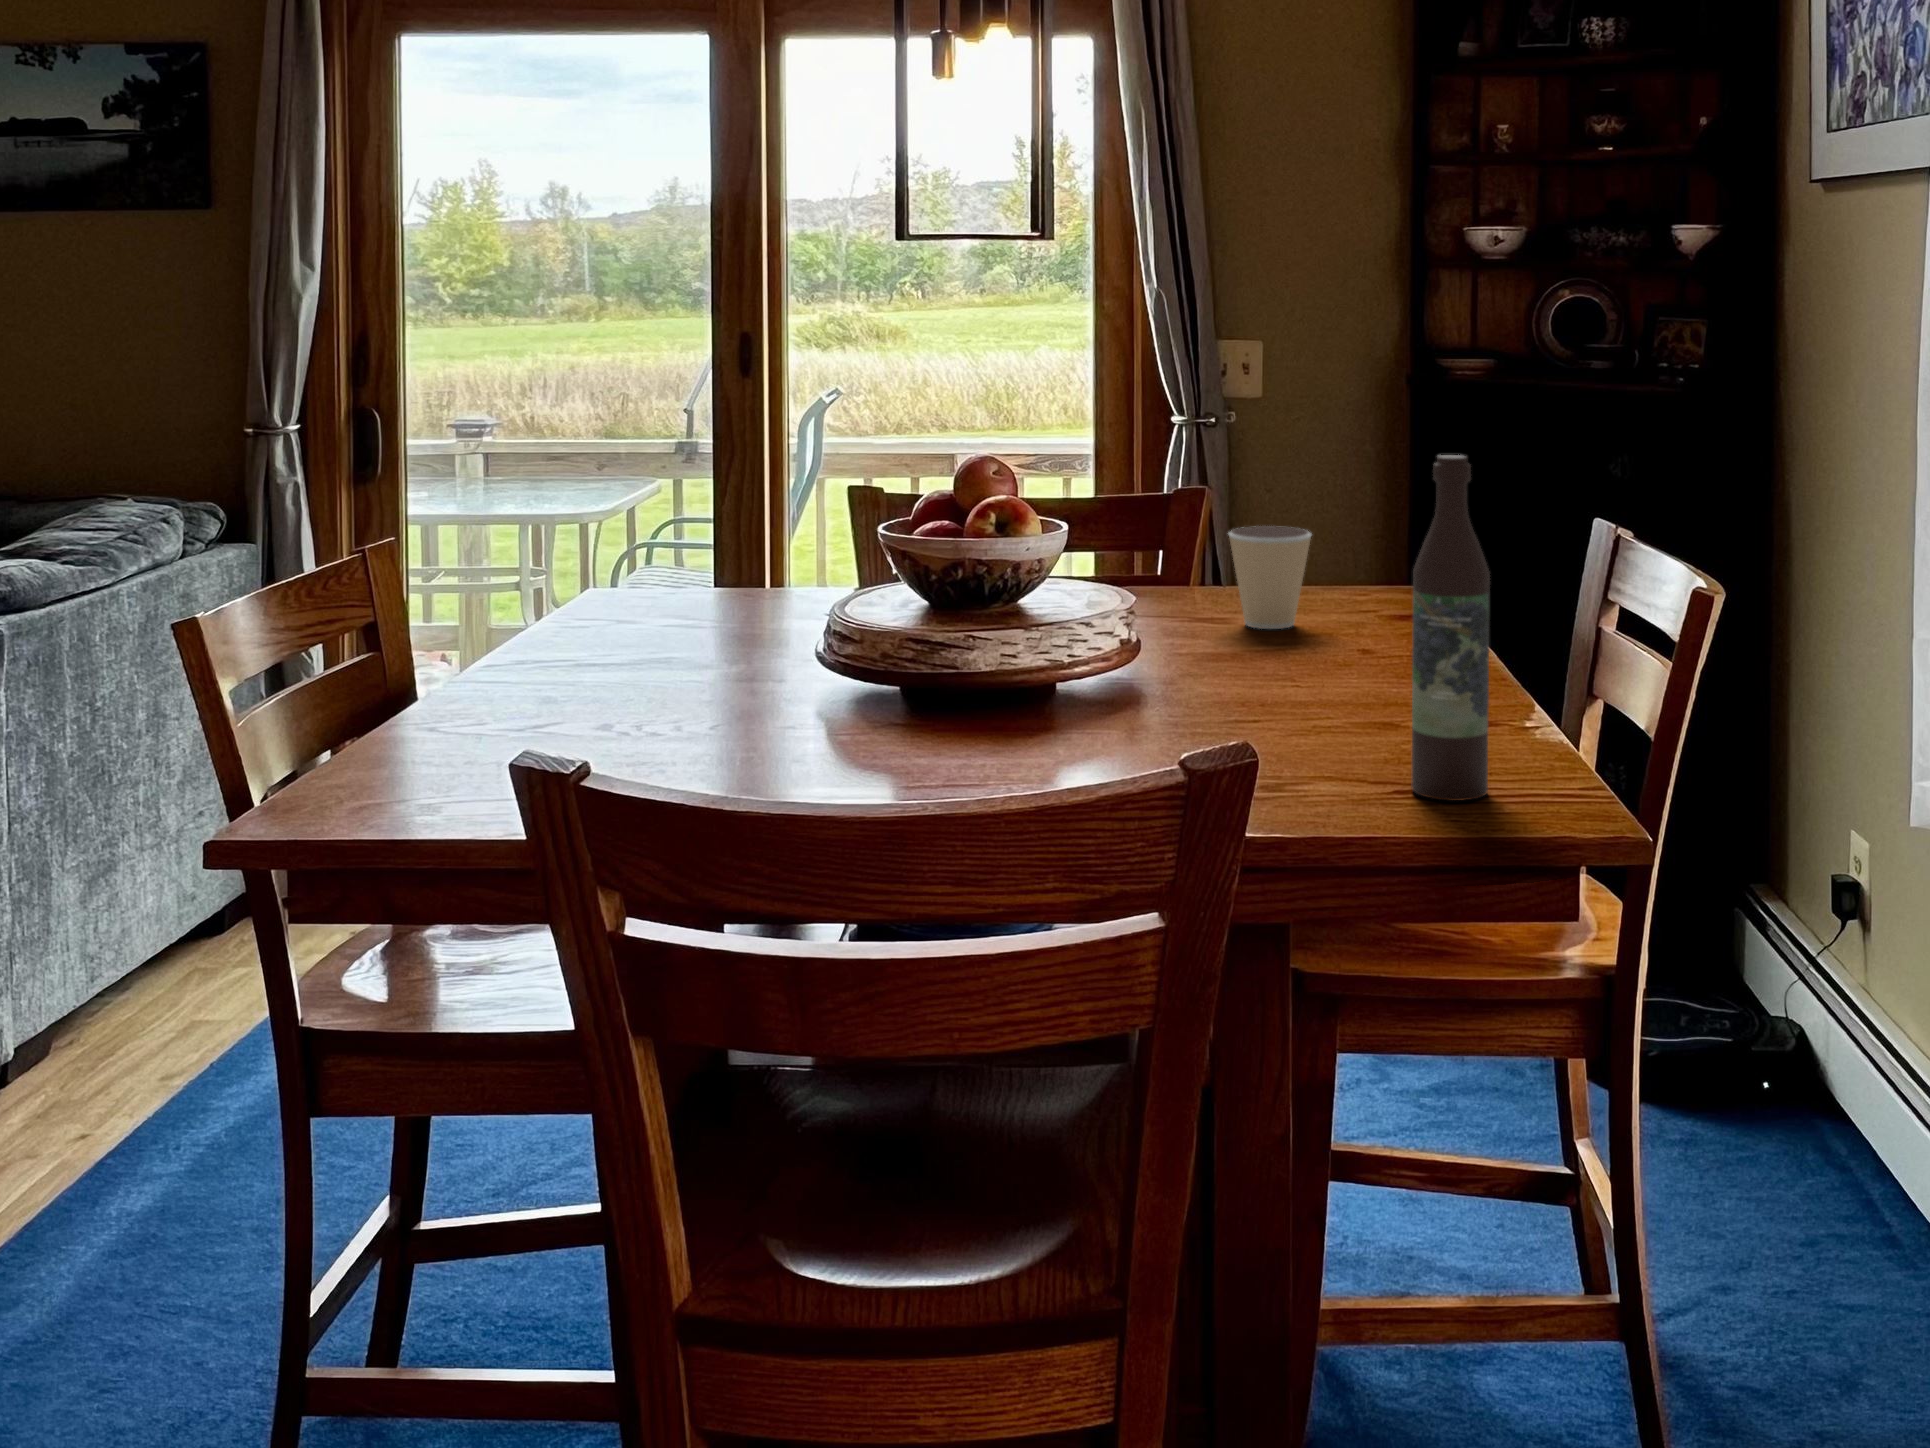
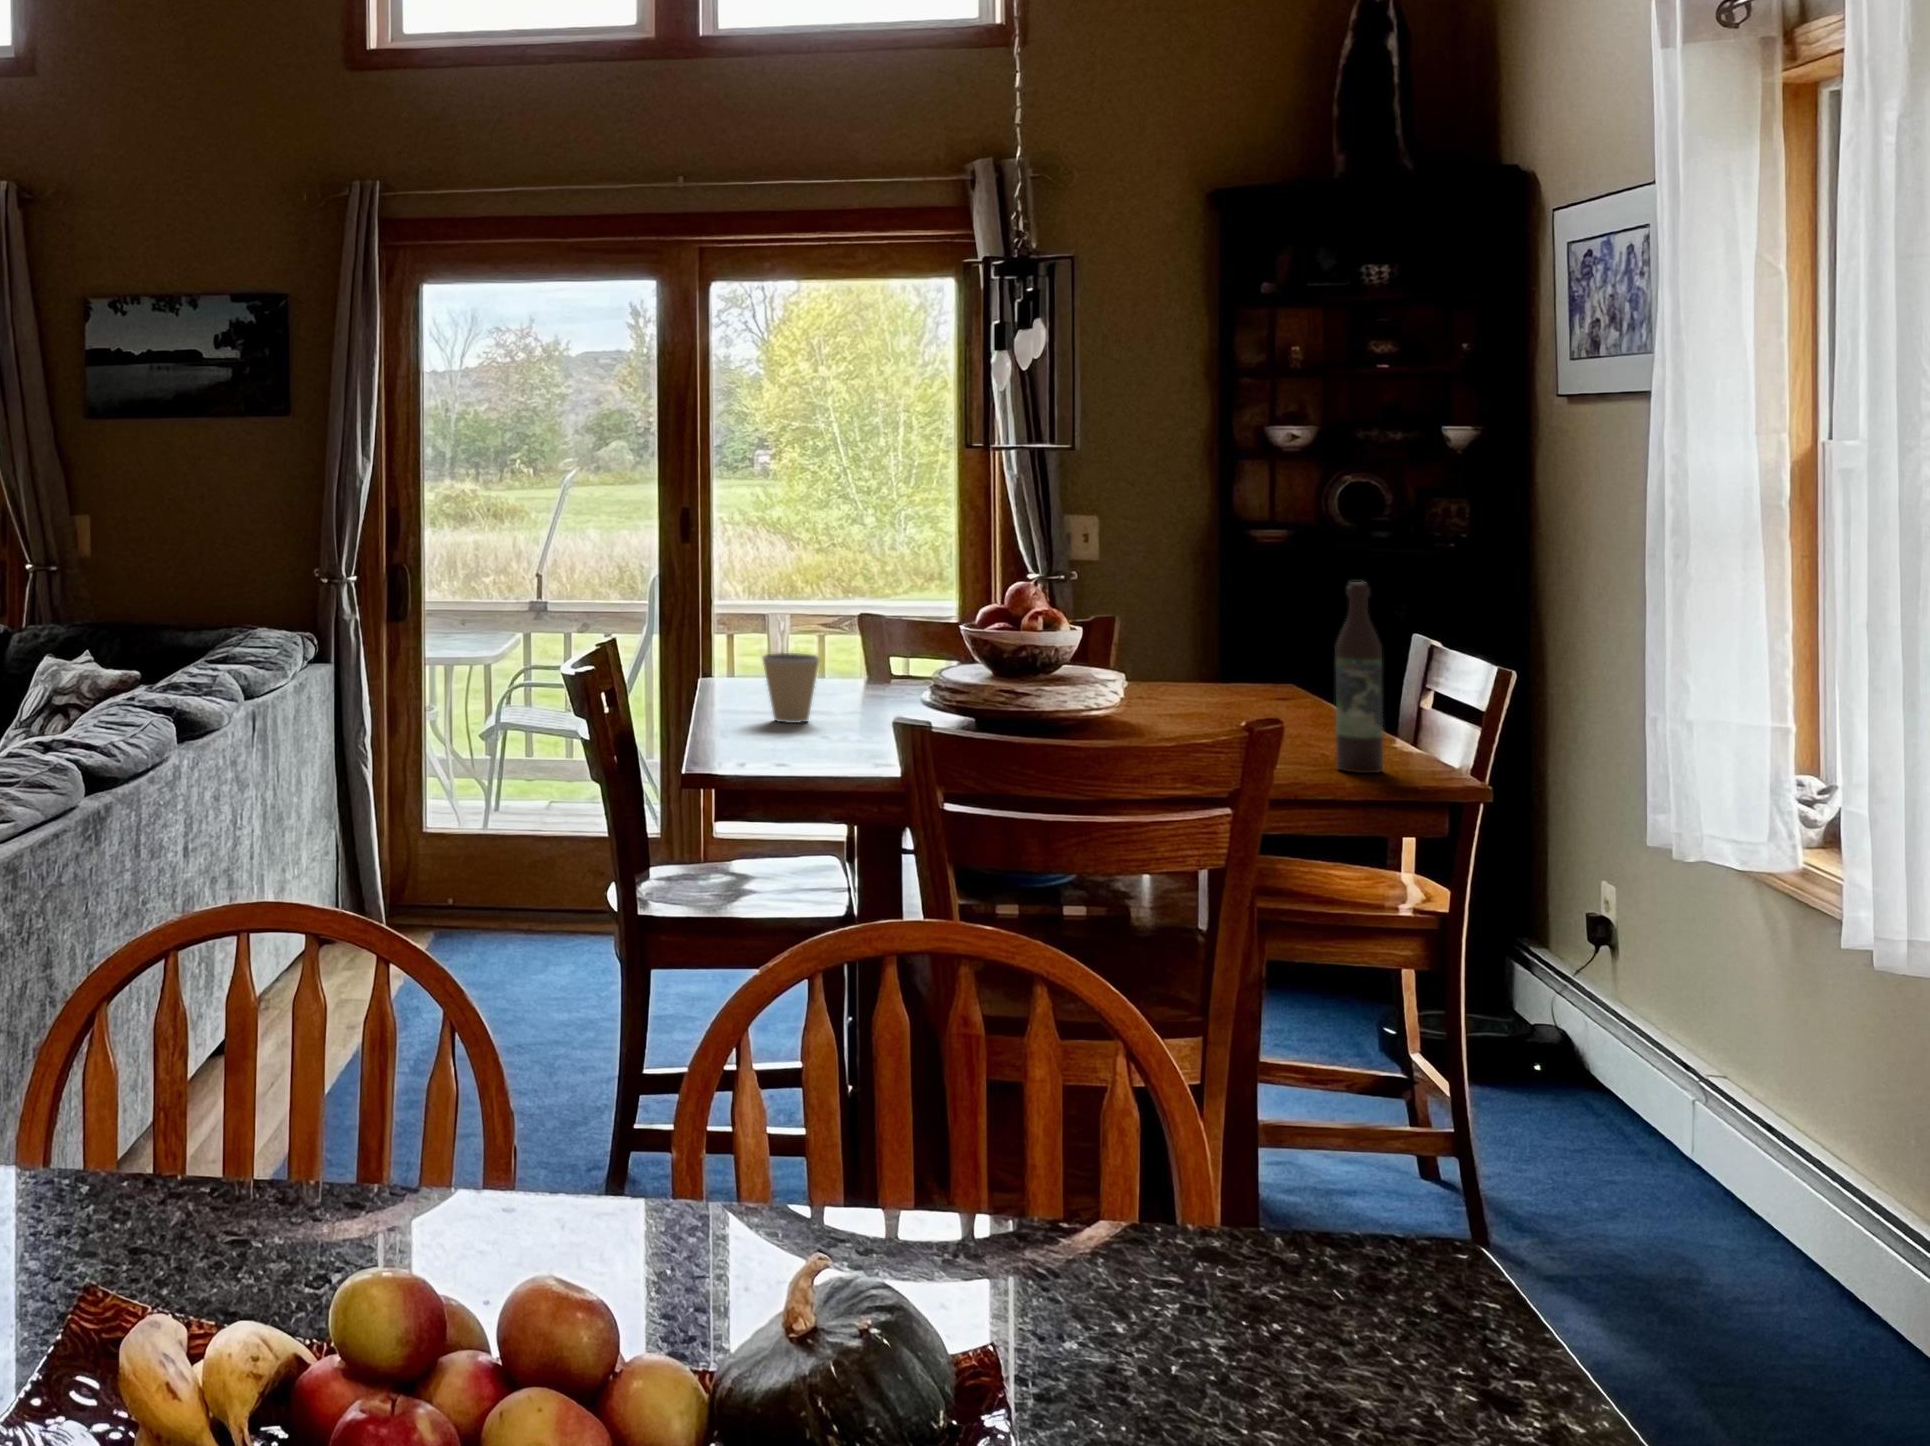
coffee cup: present [1229,526,1311,629] -> present [762,653,819,723]

